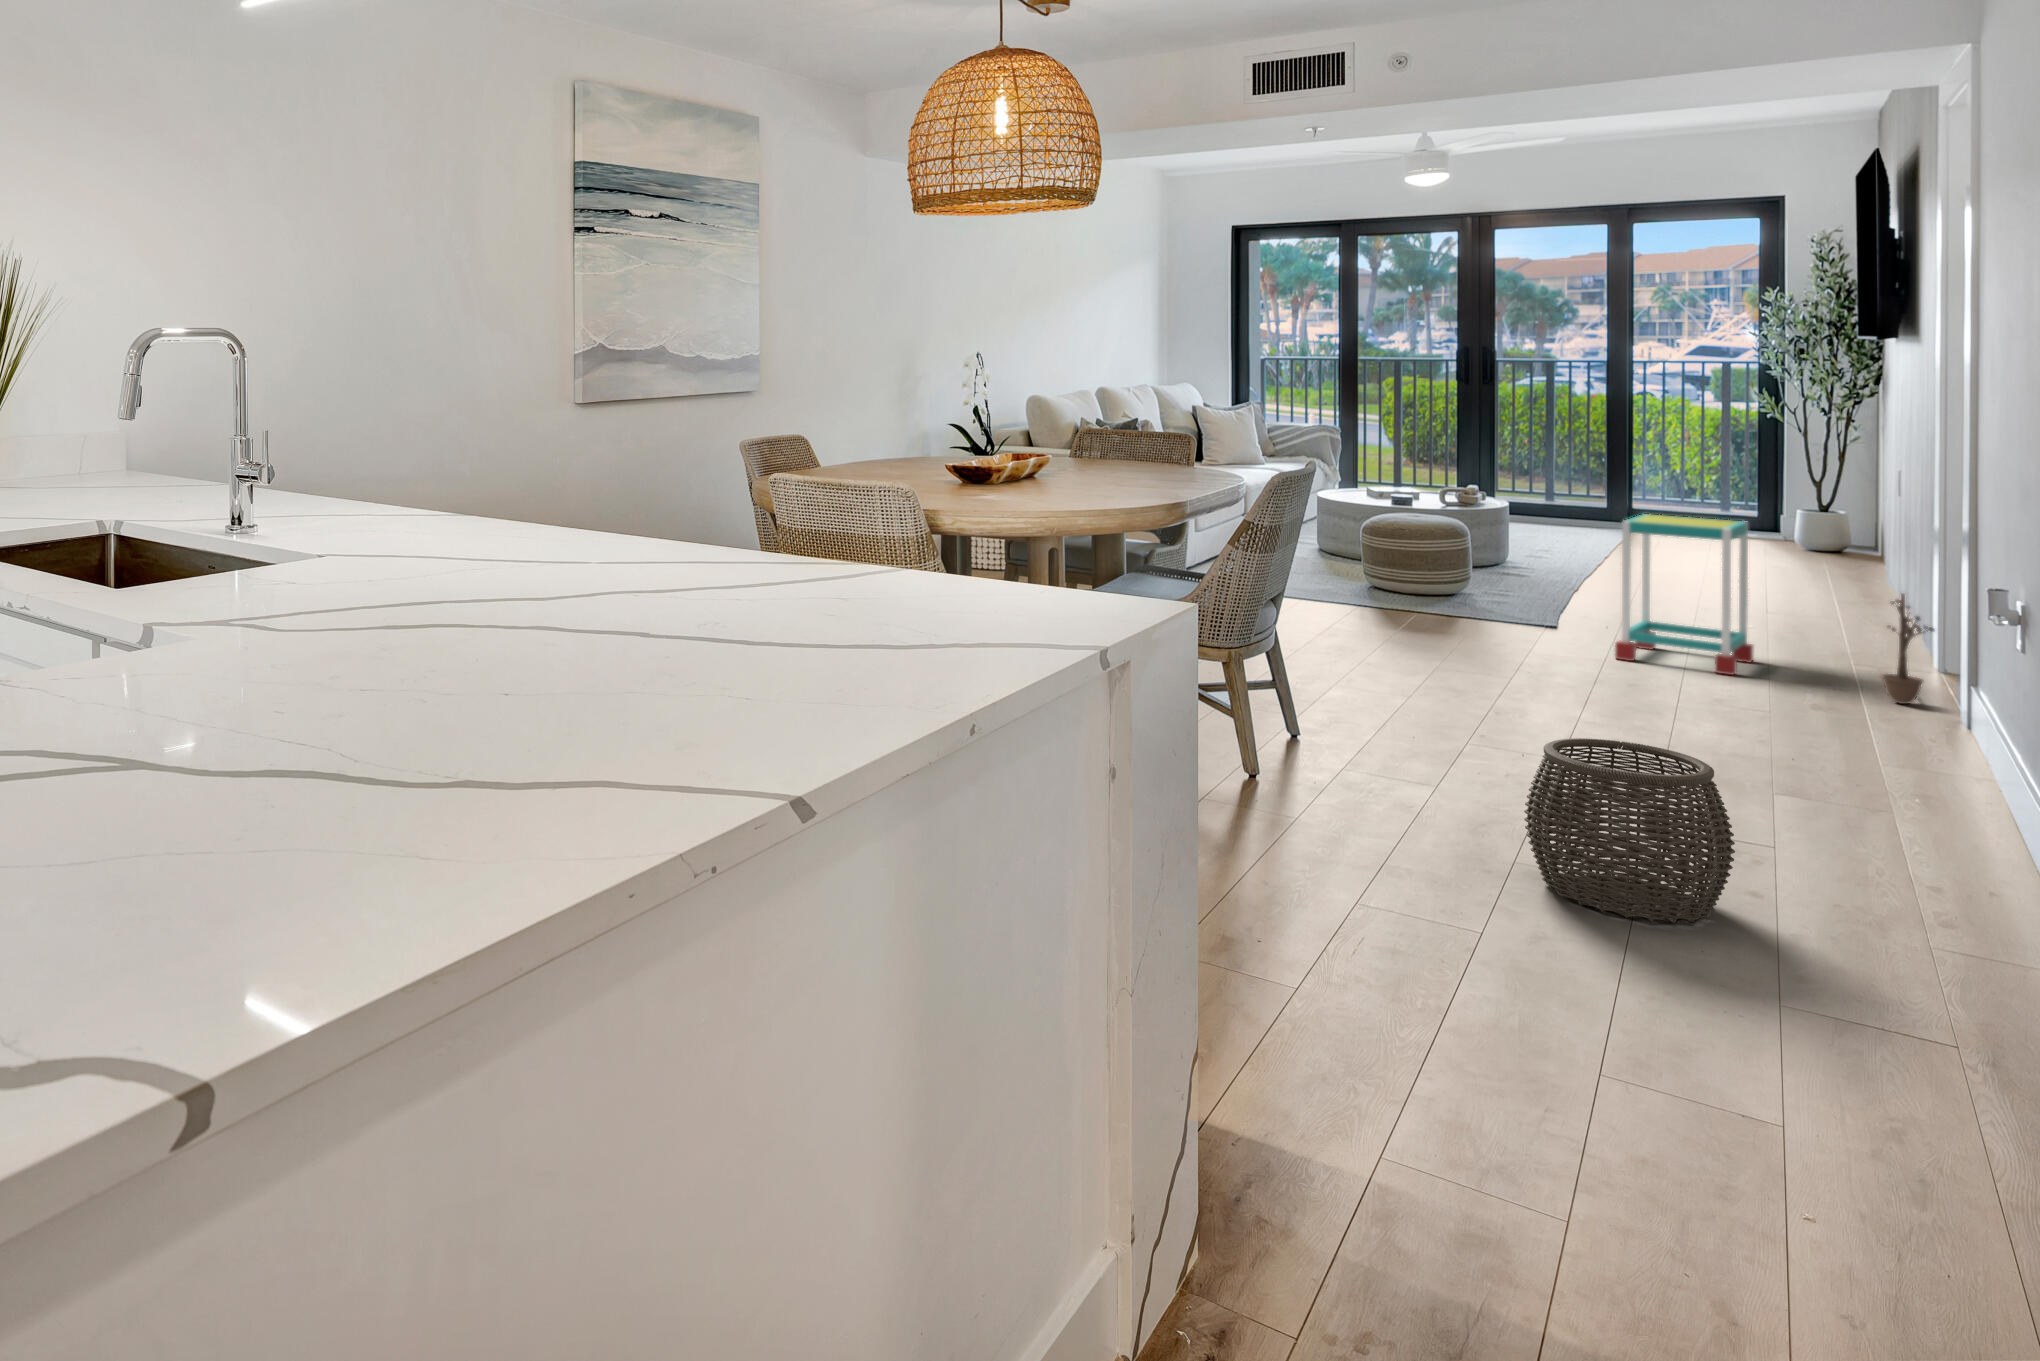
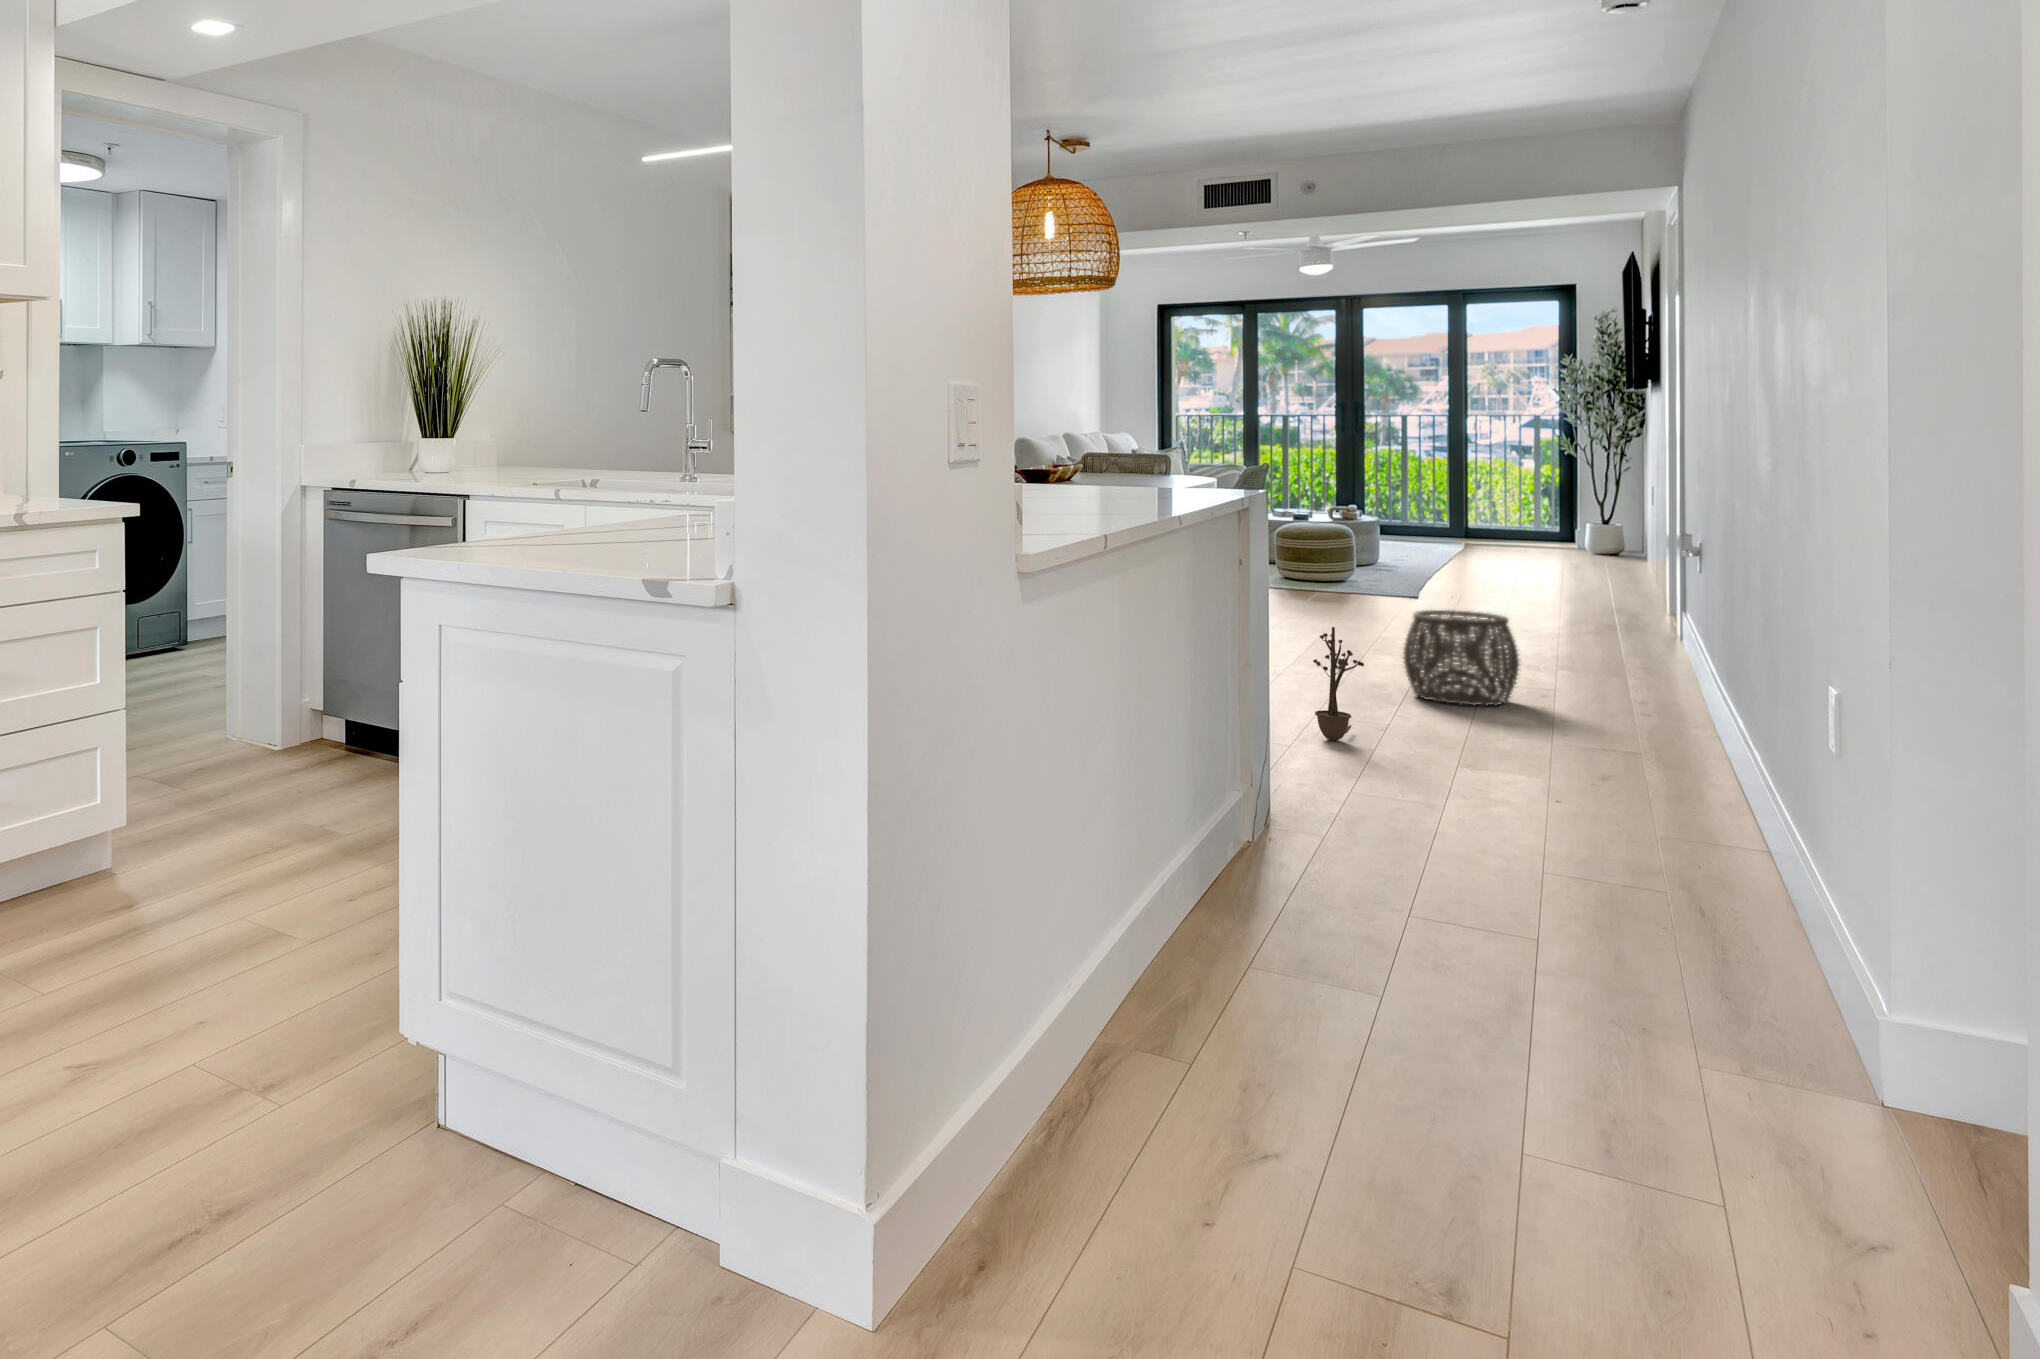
side table: present [1615,514,1754,675] -> none [1455,511,1547,617]
decorative plant: present [1882,594,1934,704] -> present [1313,627,1364,740]

